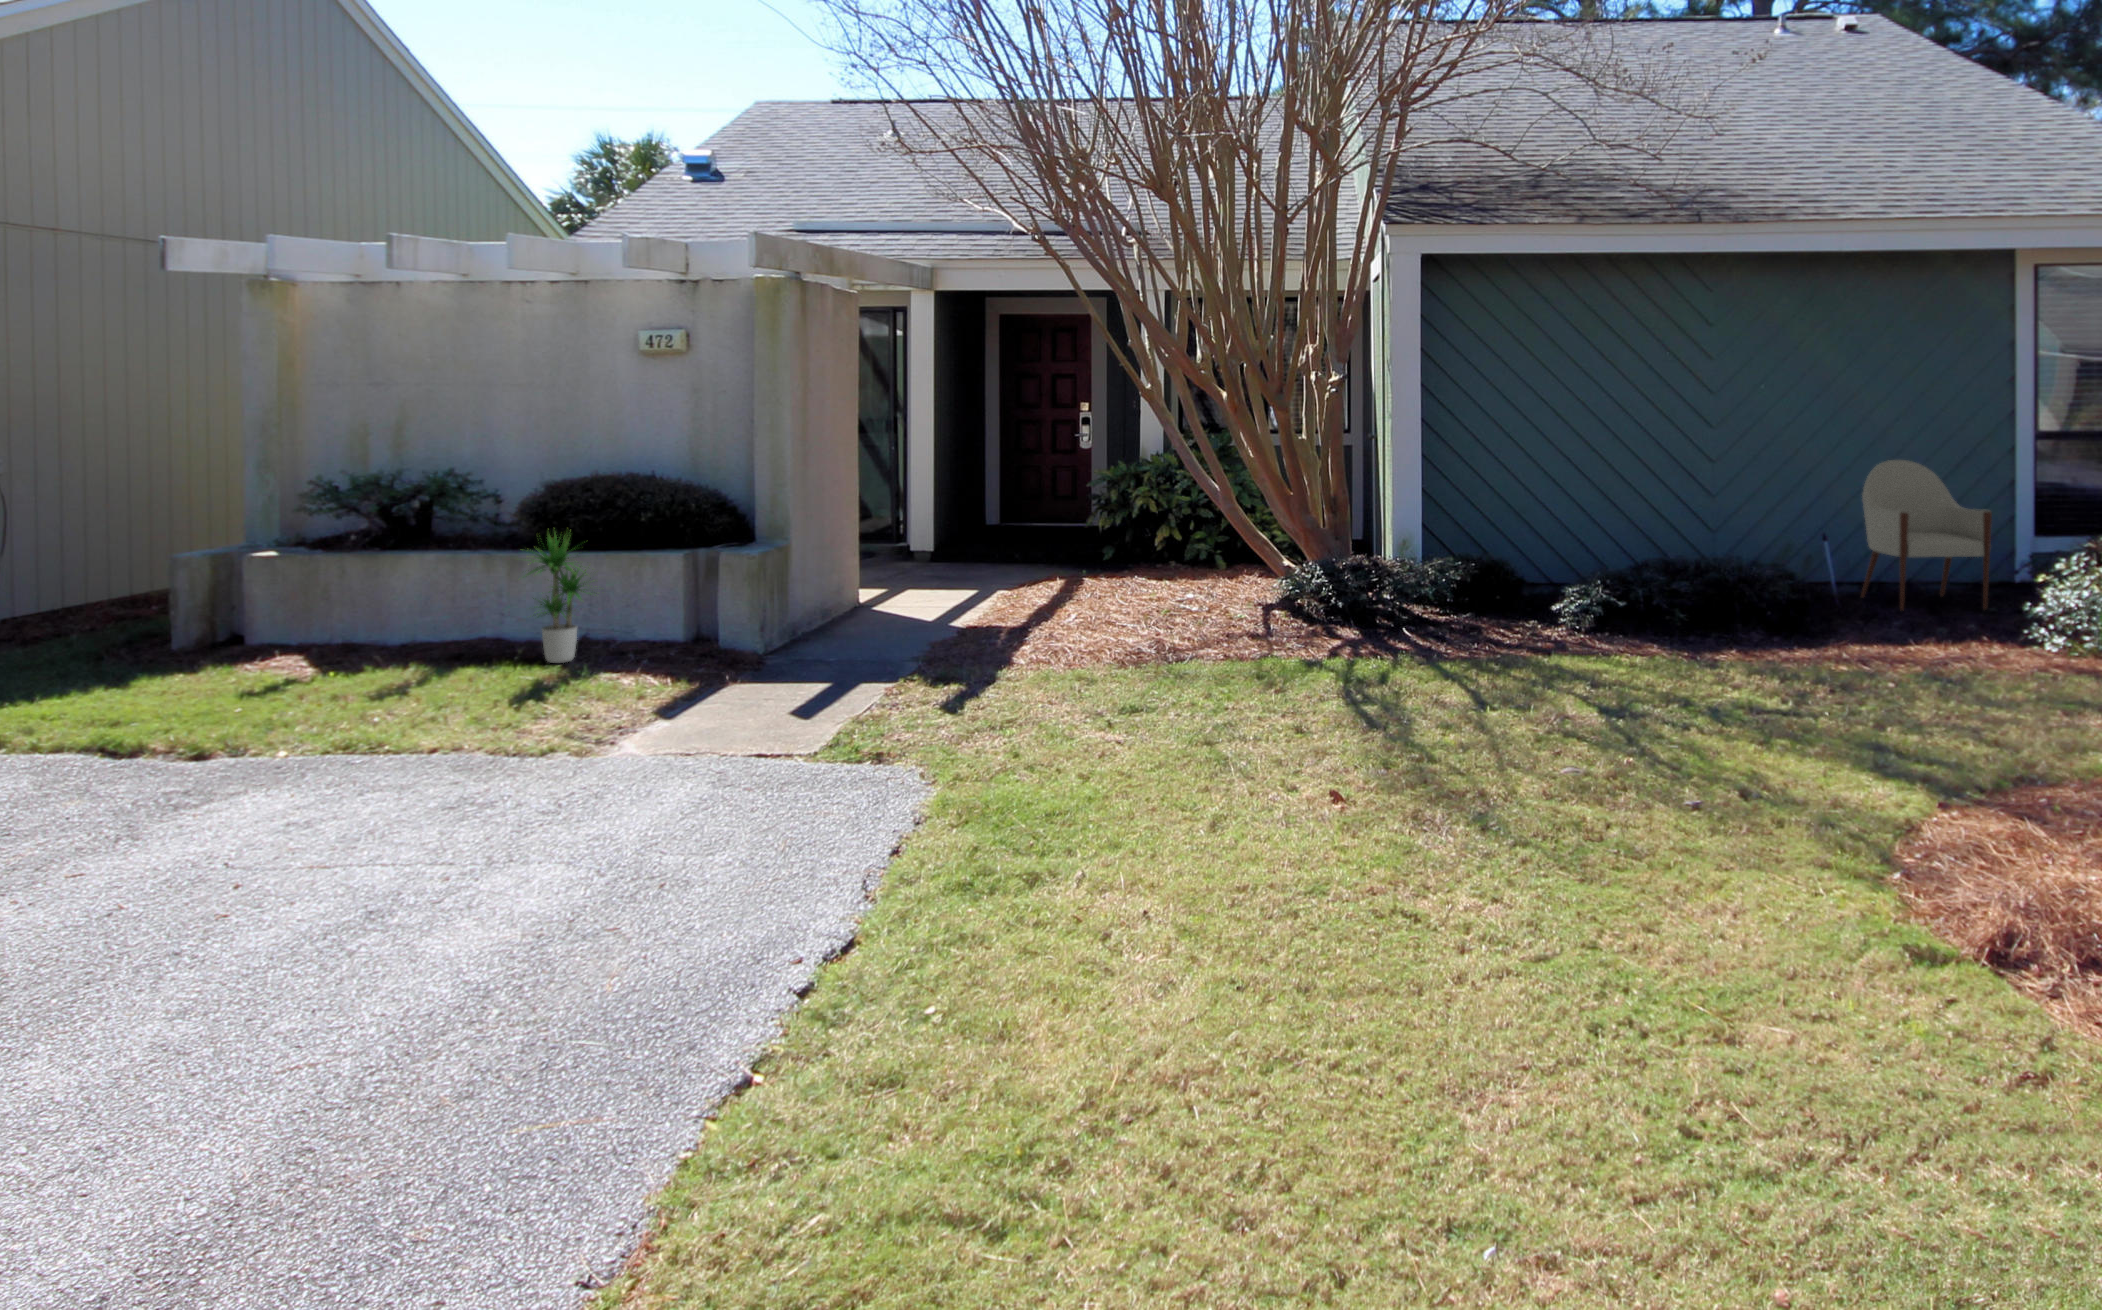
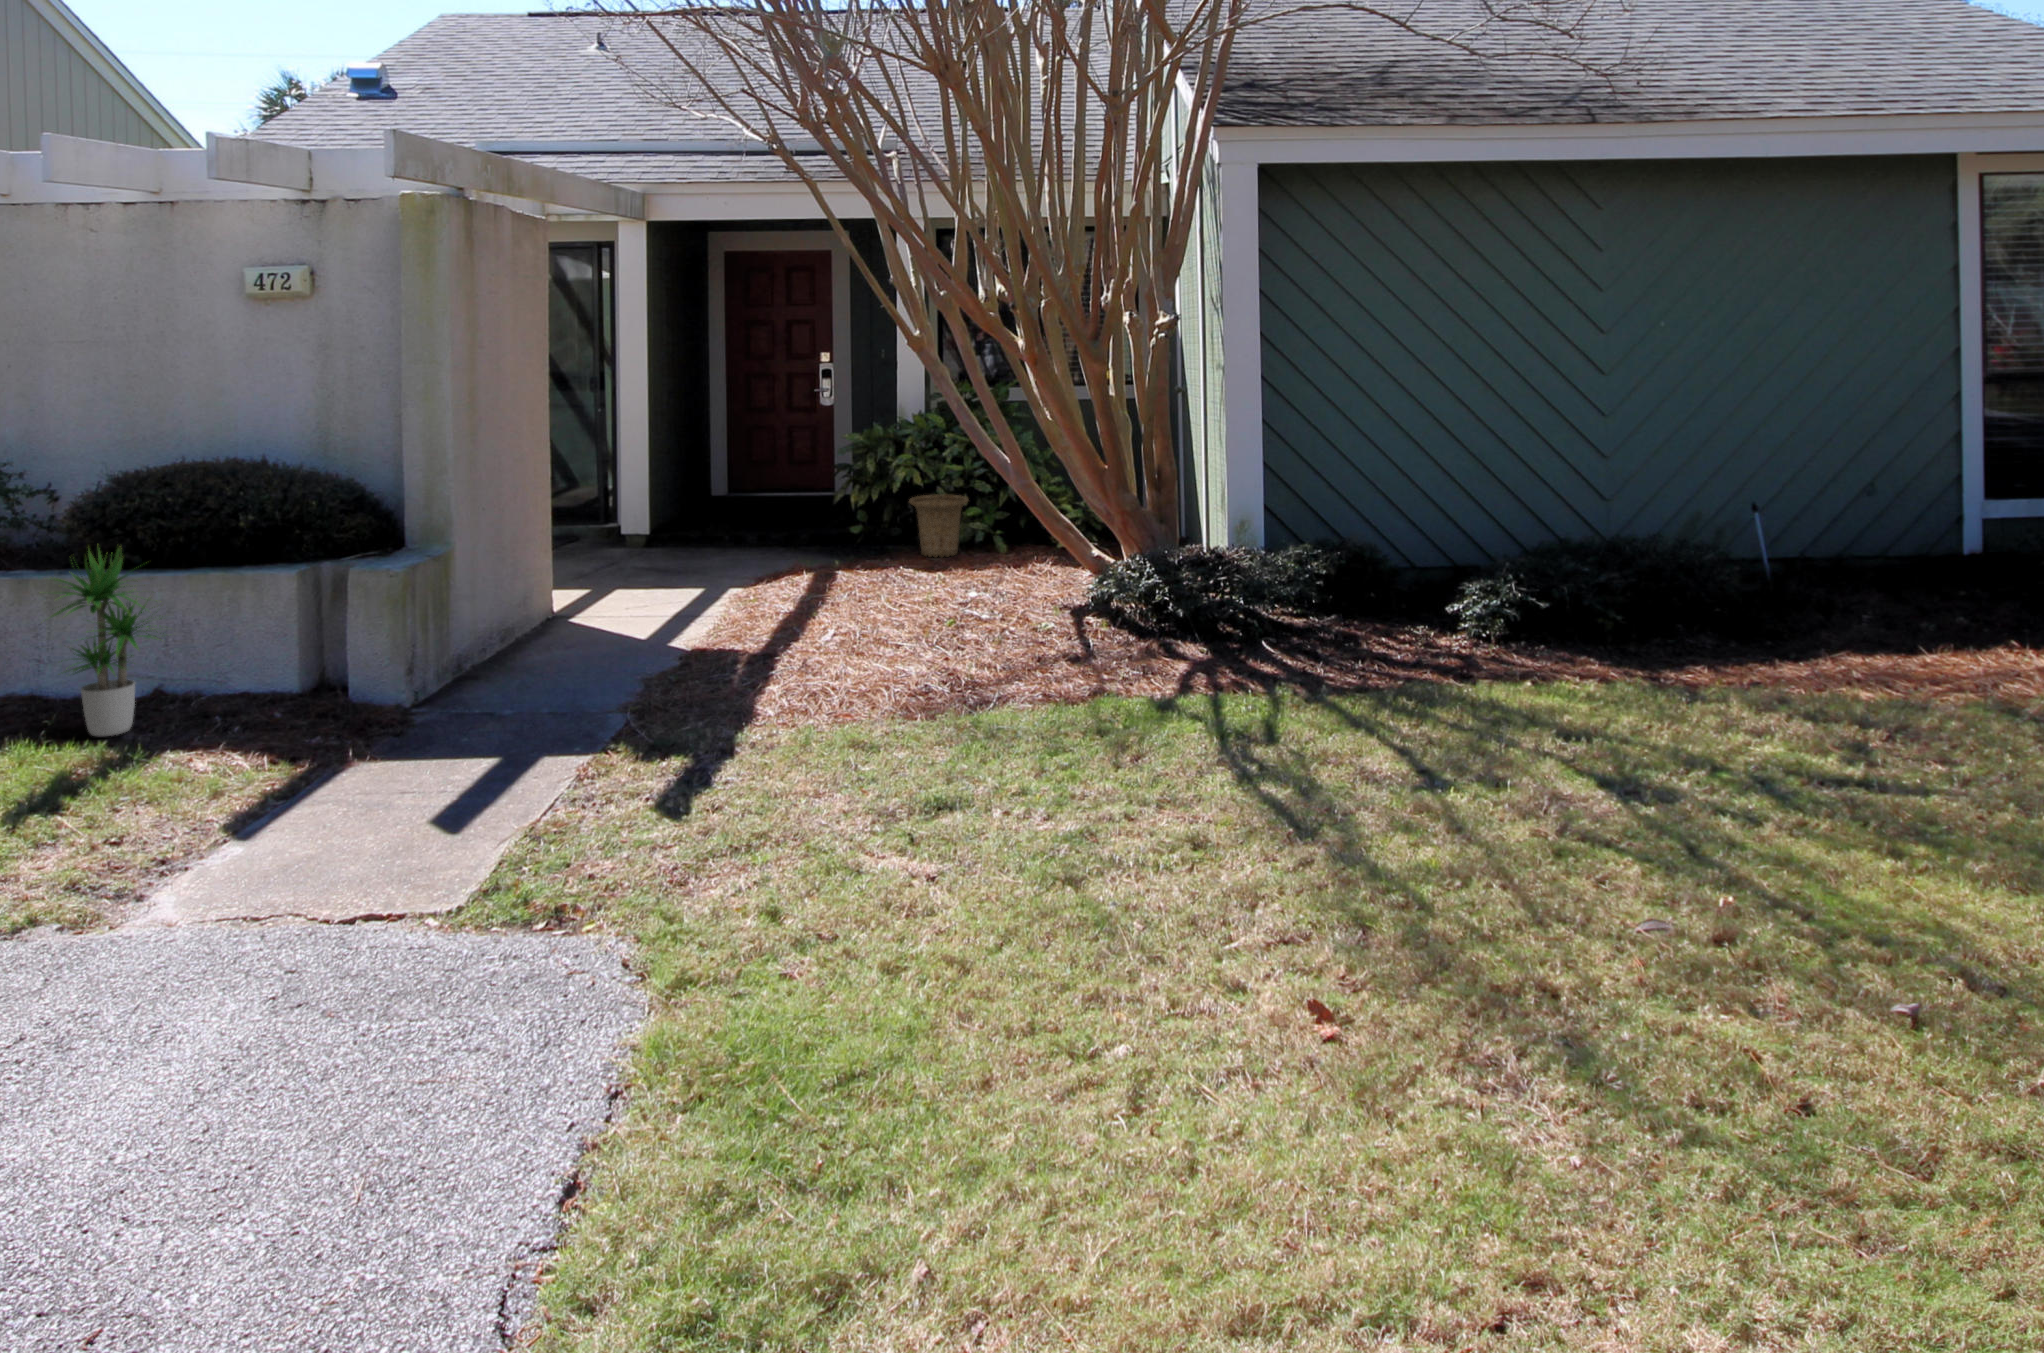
chair: present [1861,460,1992,610] -> none [1780,410,1942,594]
basket: none [1140,520,1189,570] -> present [909,494,968,557]

